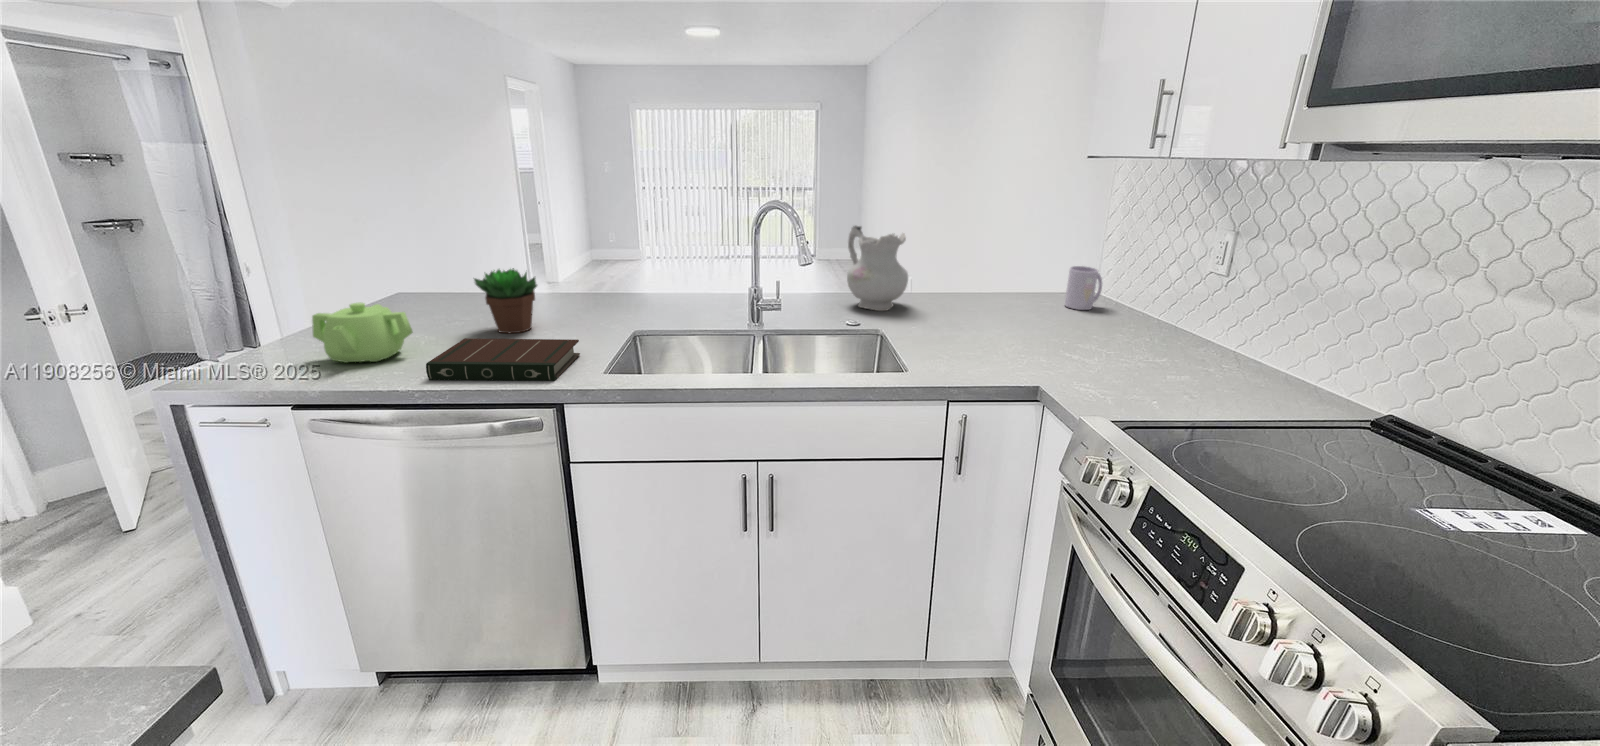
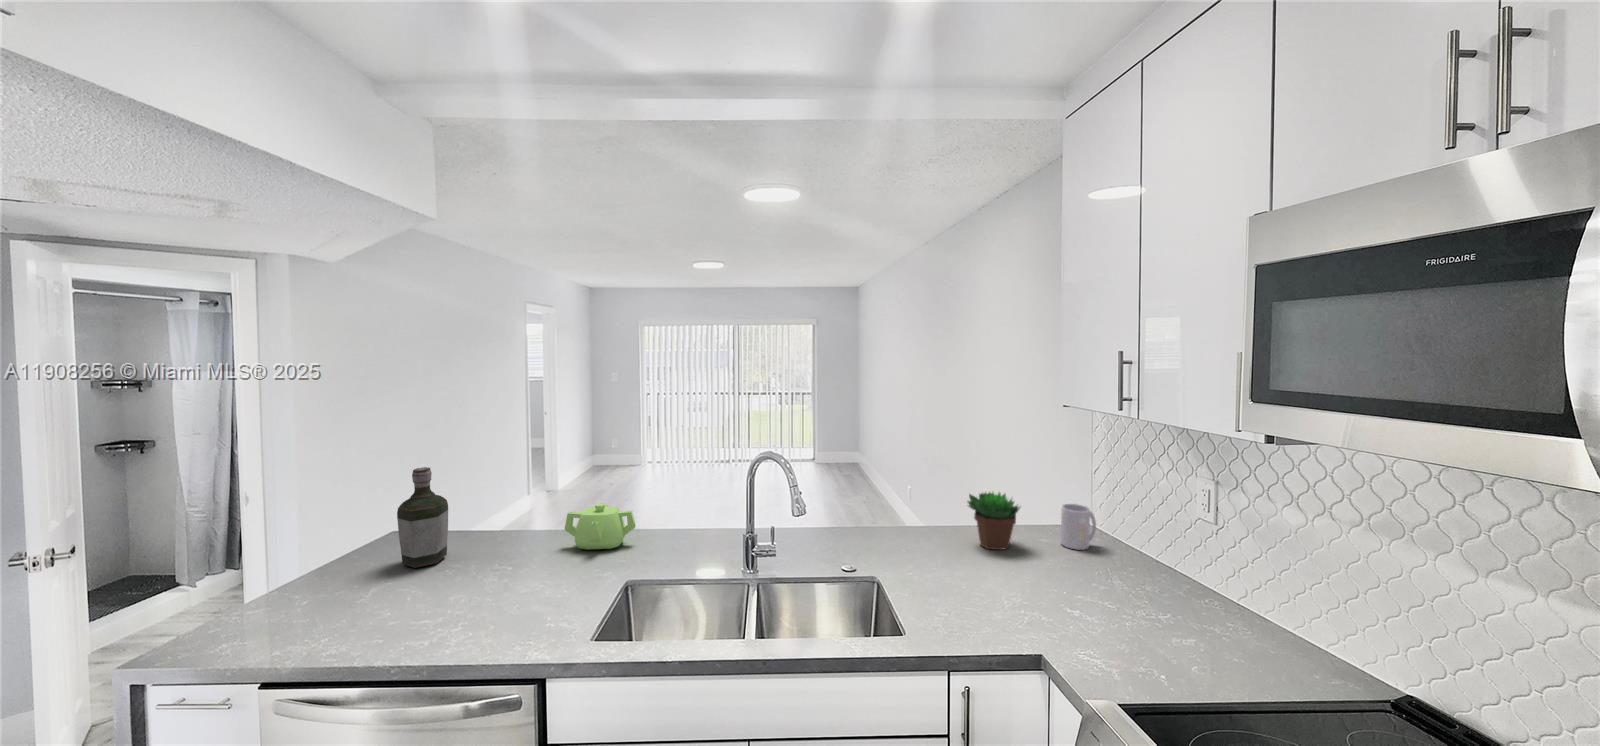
bottle: none [400,220,455,320] -> present [397,467,448,568]
ceramic pitcher: present [847,226,908,311] -> none [841,465,902,552]
succulent plant: present [474,268,537,333] -> present [968,492,1020,550]
teapot: present [312,302,413,363] -> present [564,504,636,550]
book: present [426,338,580,381] -> none [406,599,568,652]

